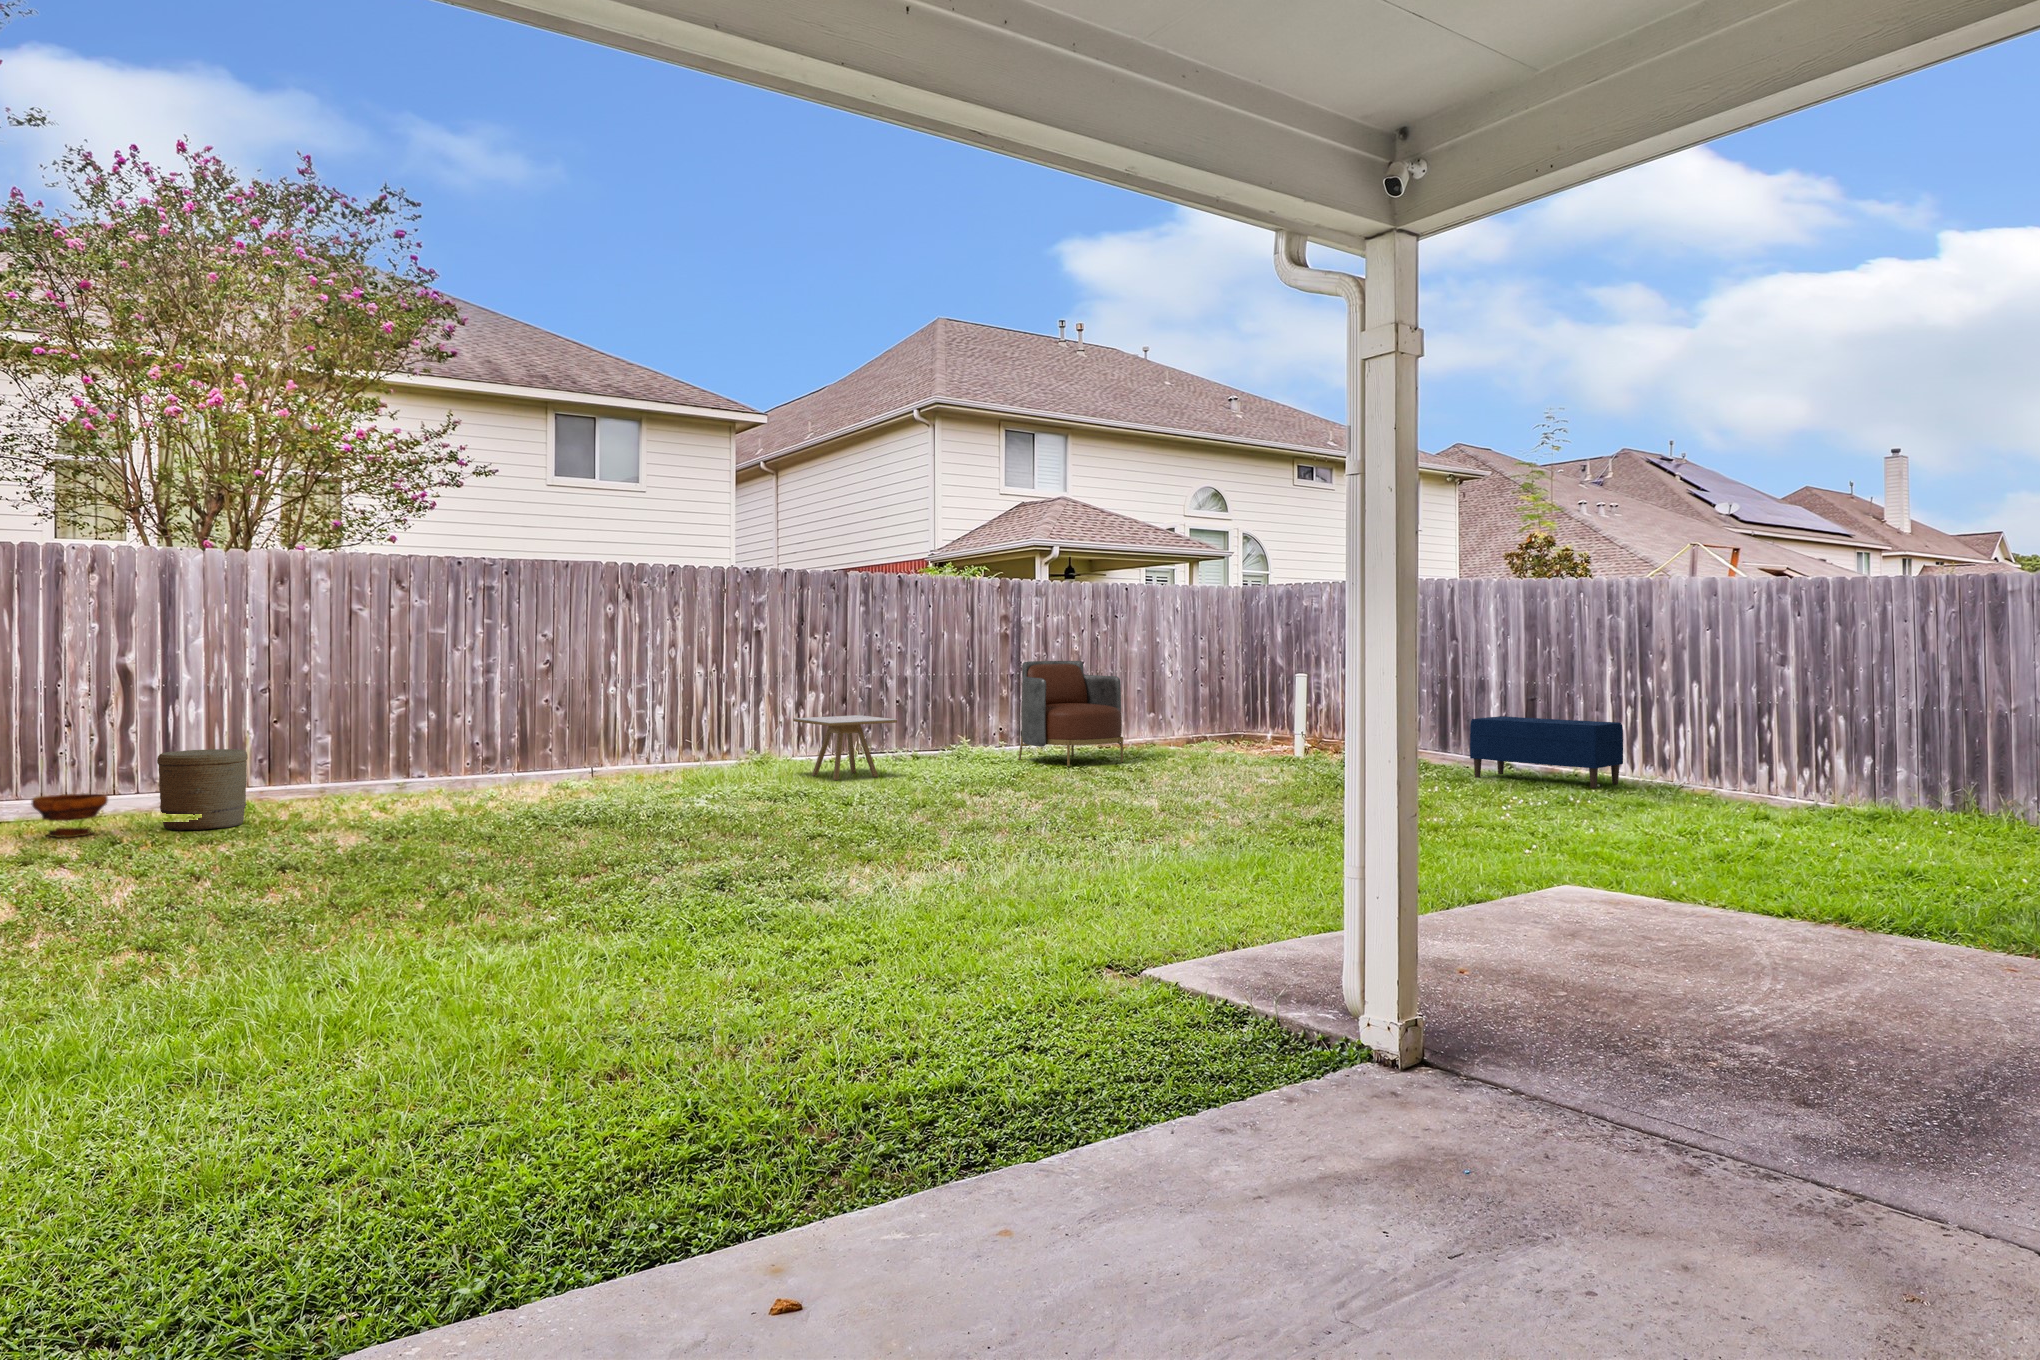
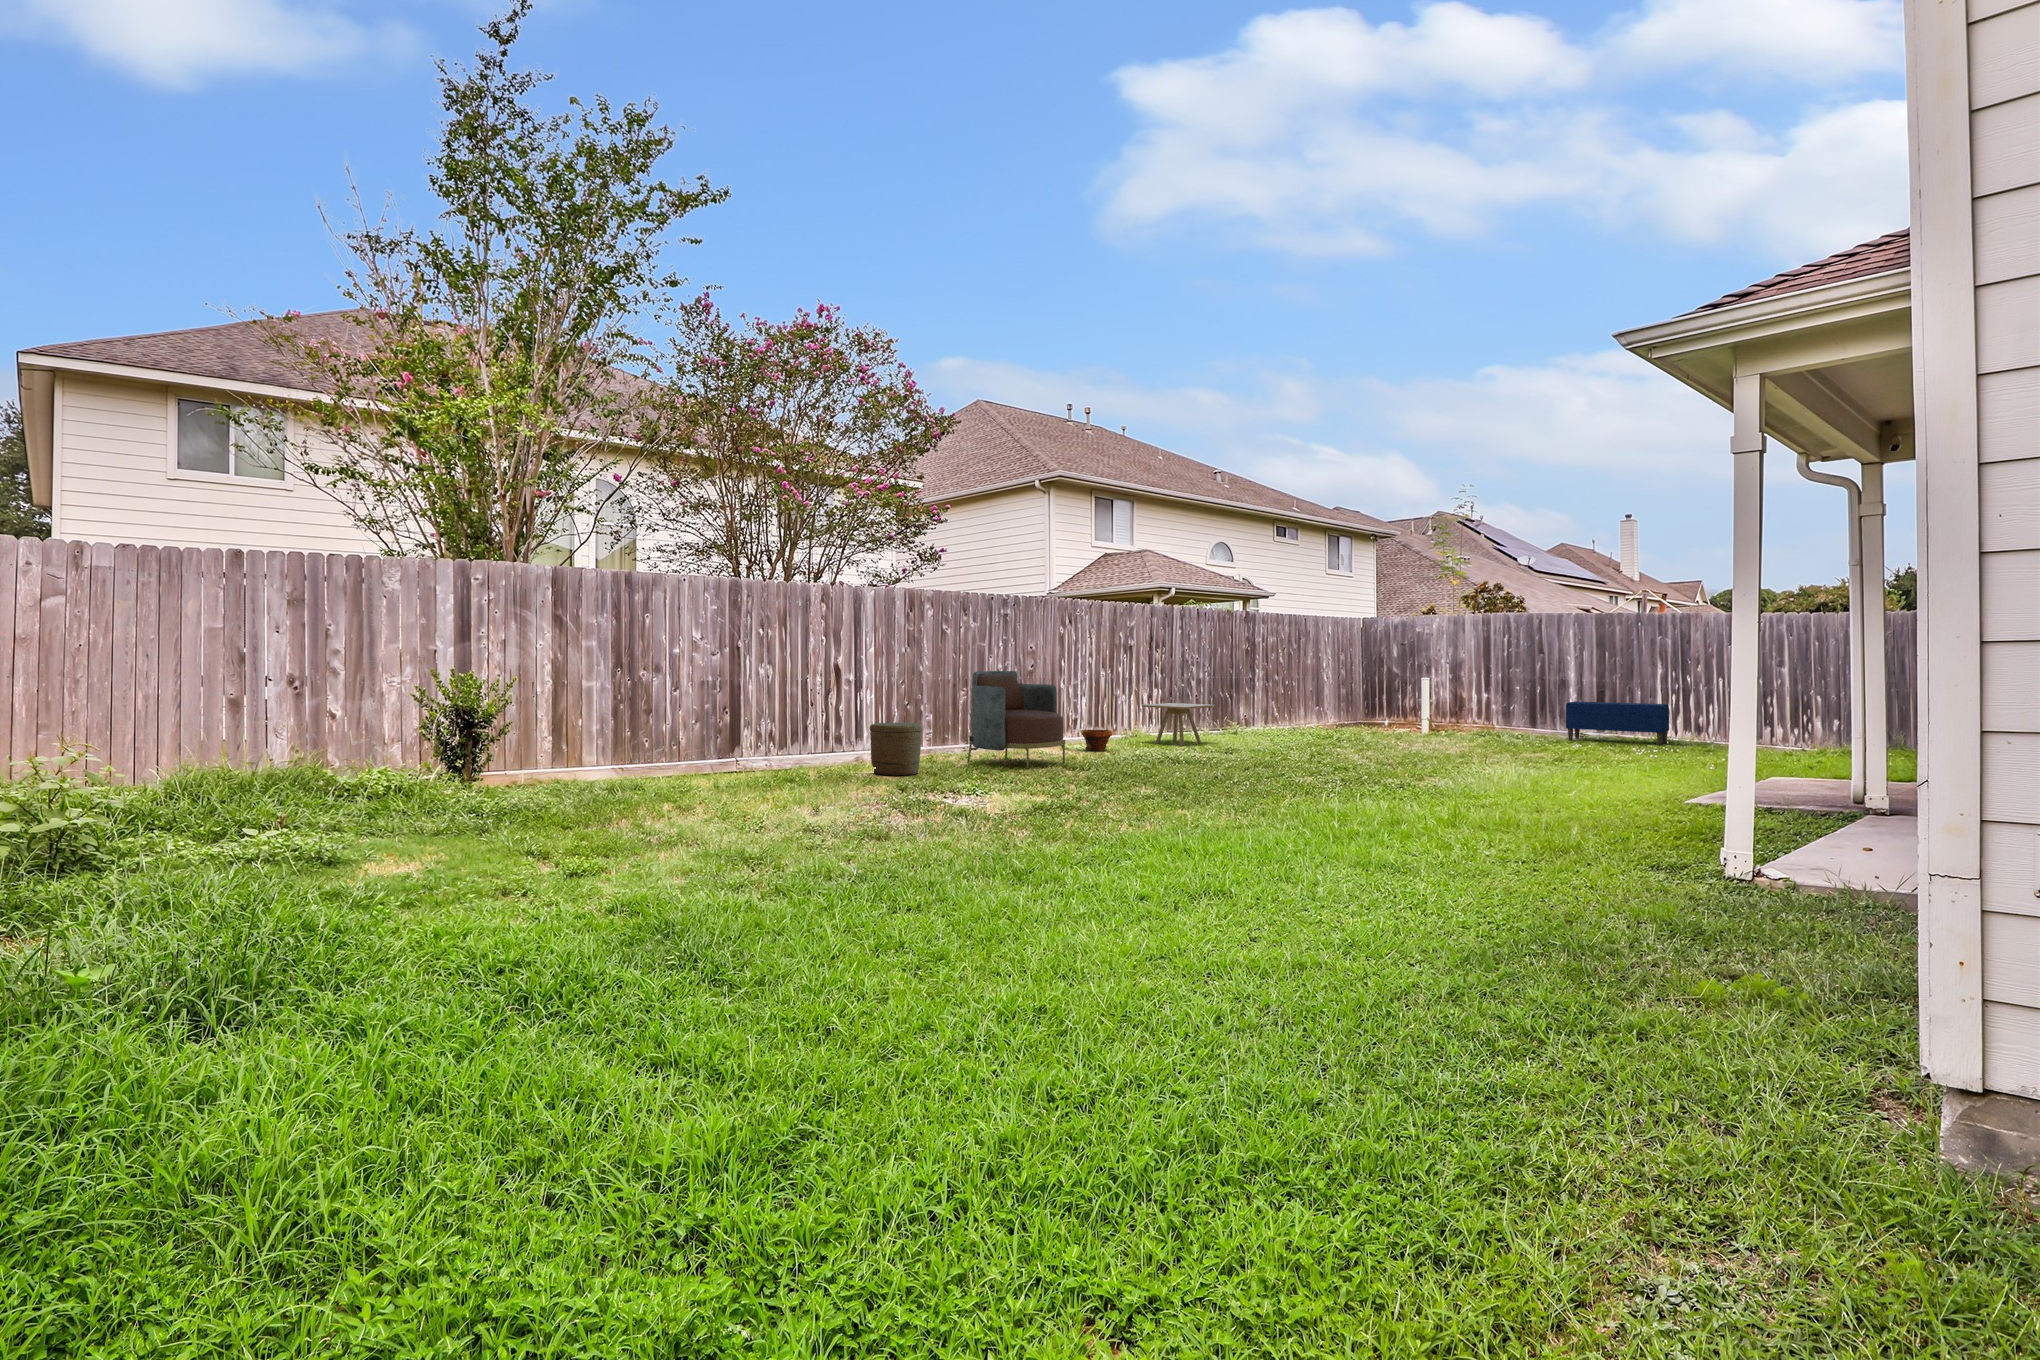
armchair: present [1018,661,1124,767] -> present [967,671,1065,769]
planter: present [32,793,108,838] -> present [1080,730,1112,751]

